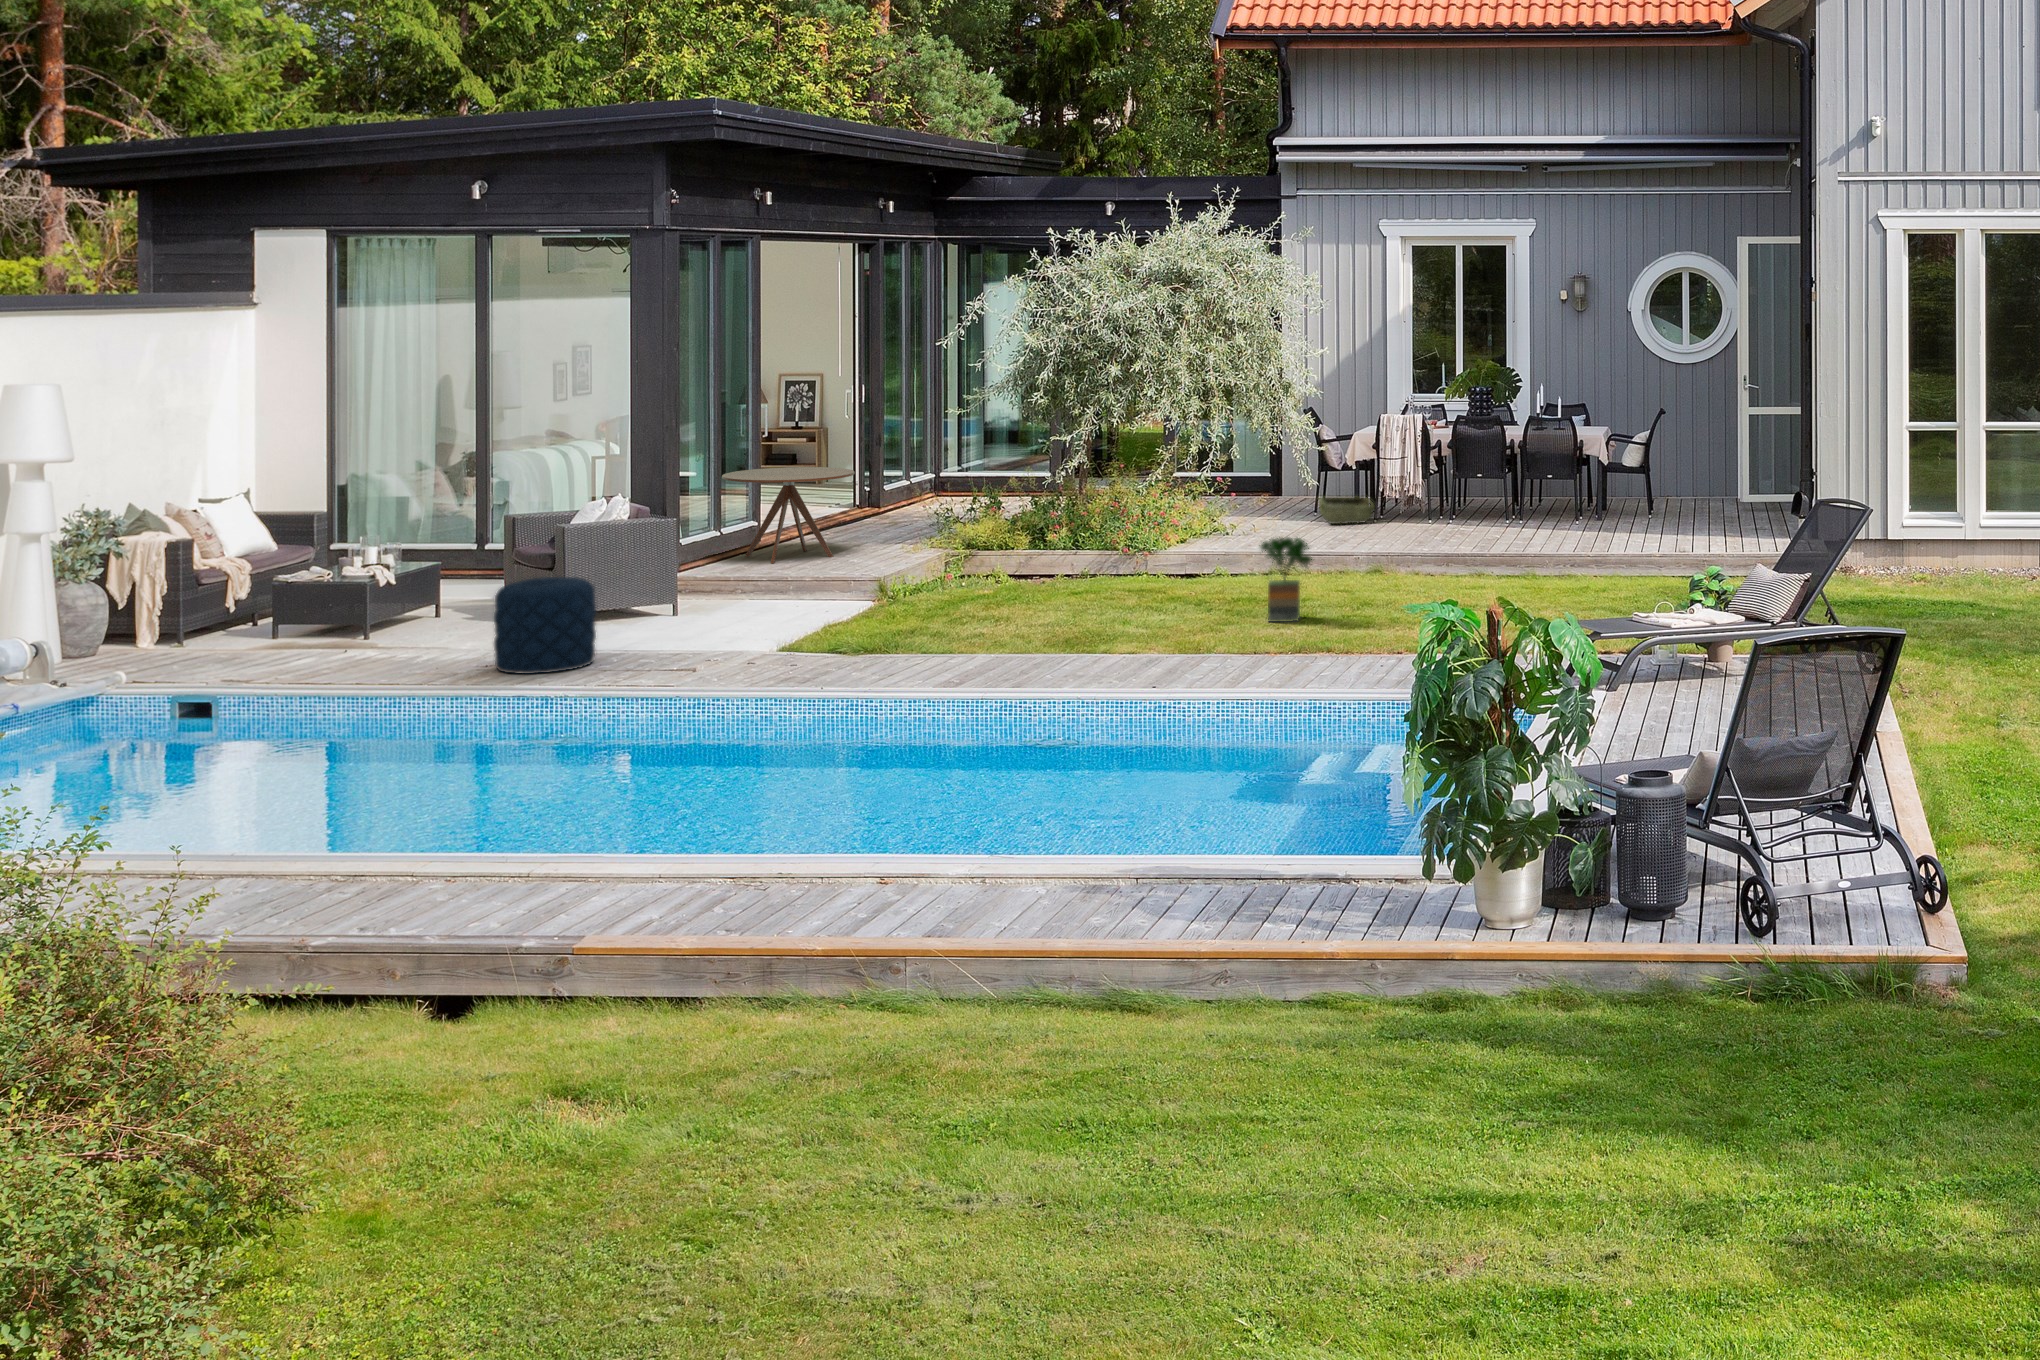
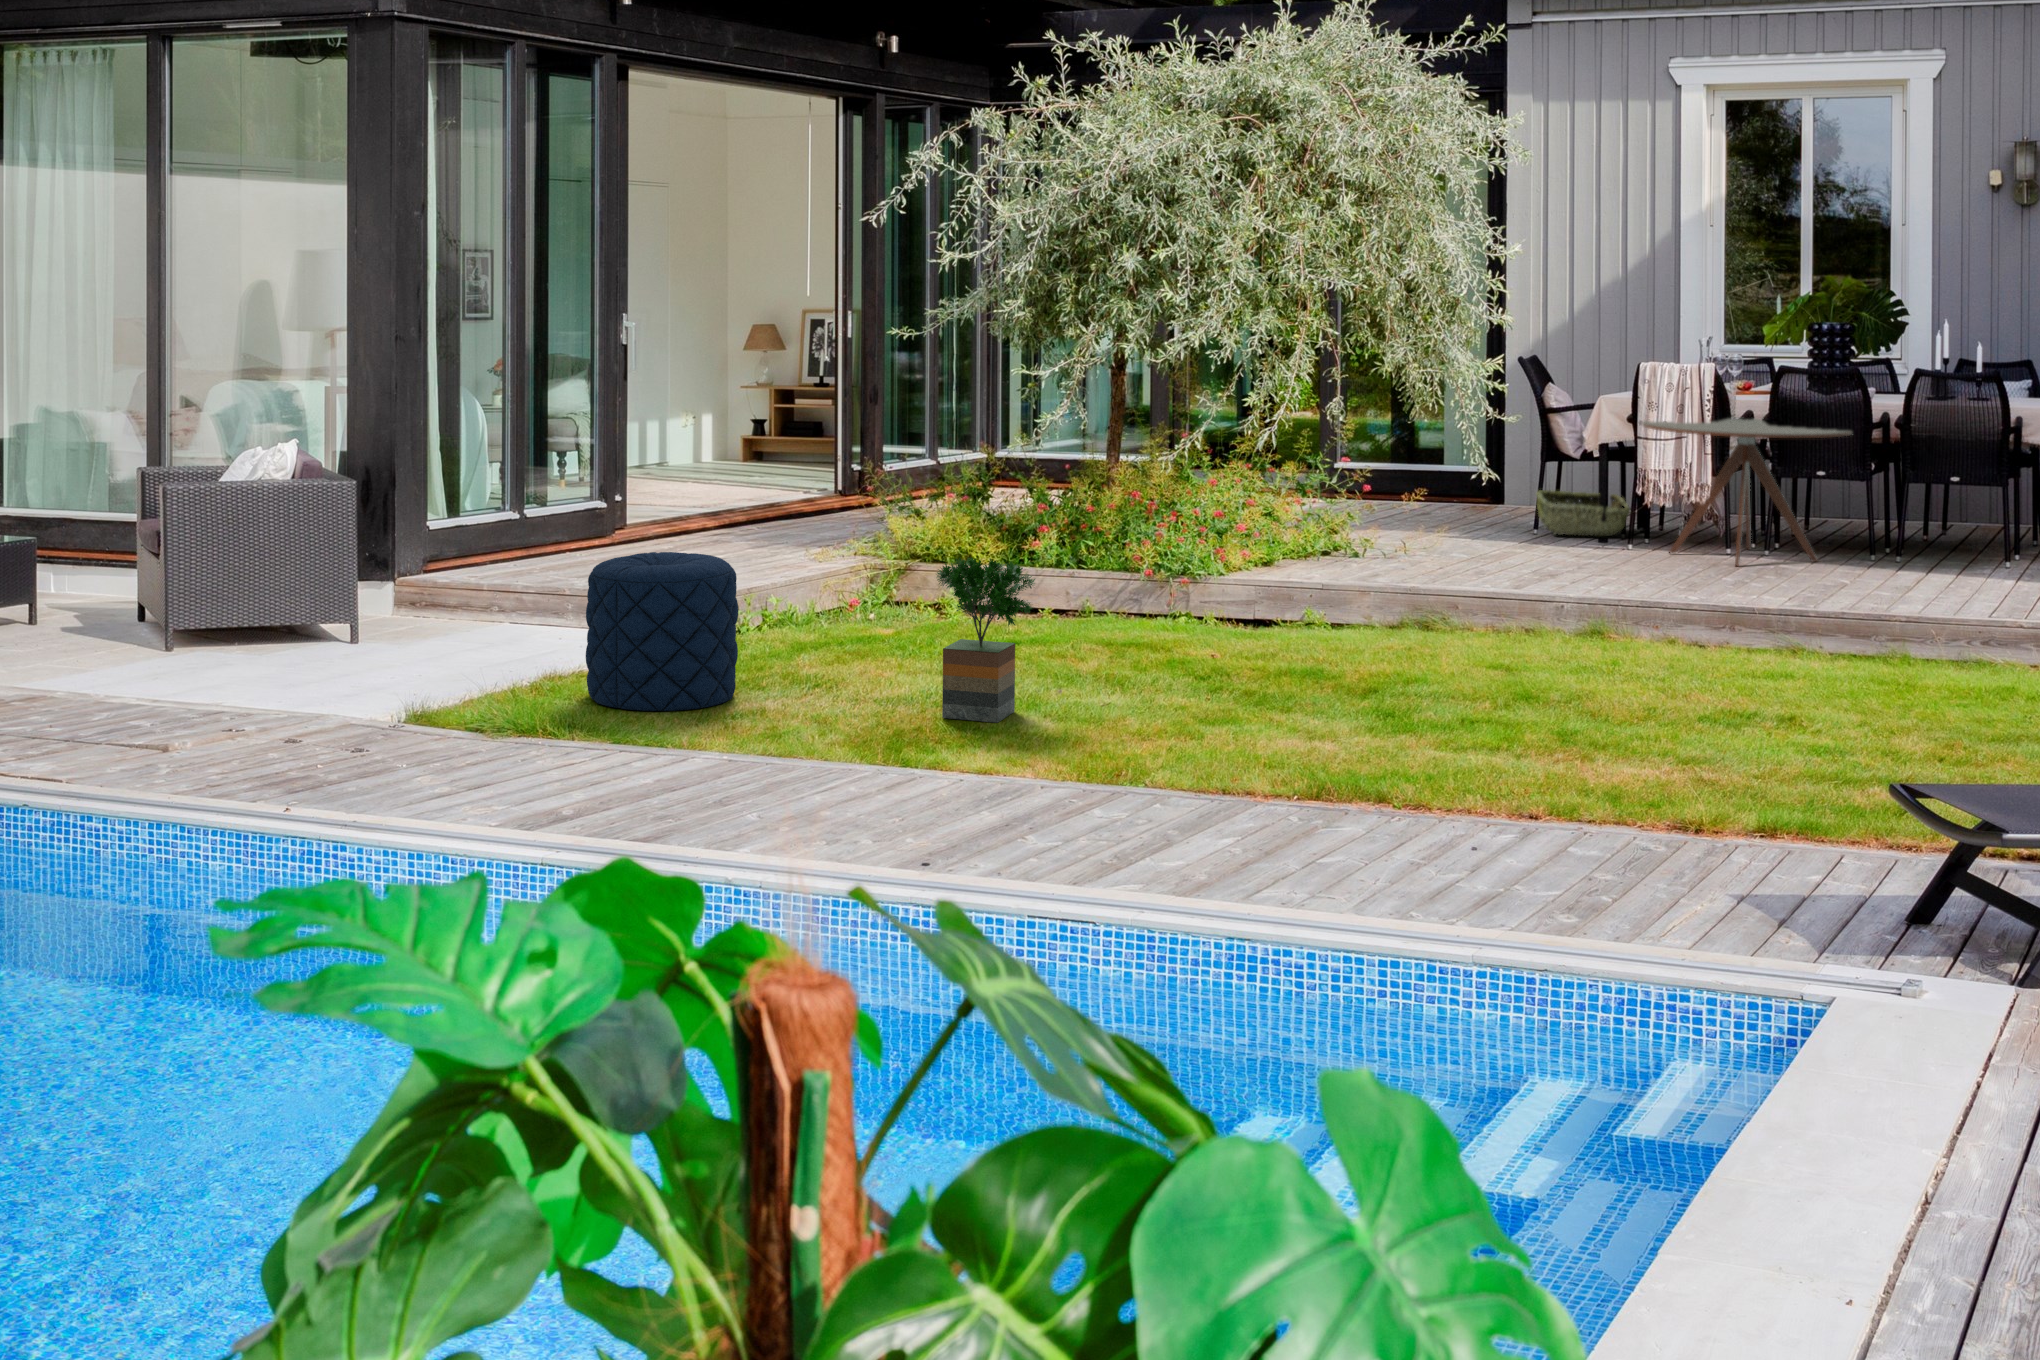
round table: present [722,467,854,563] -> present [1642,419,1853,566]
potted tree: present [1259,537,1312,622] -> present [937,558,1035,723]
pouf: present [494,577,596,674] -> present [586,552,738,711]

